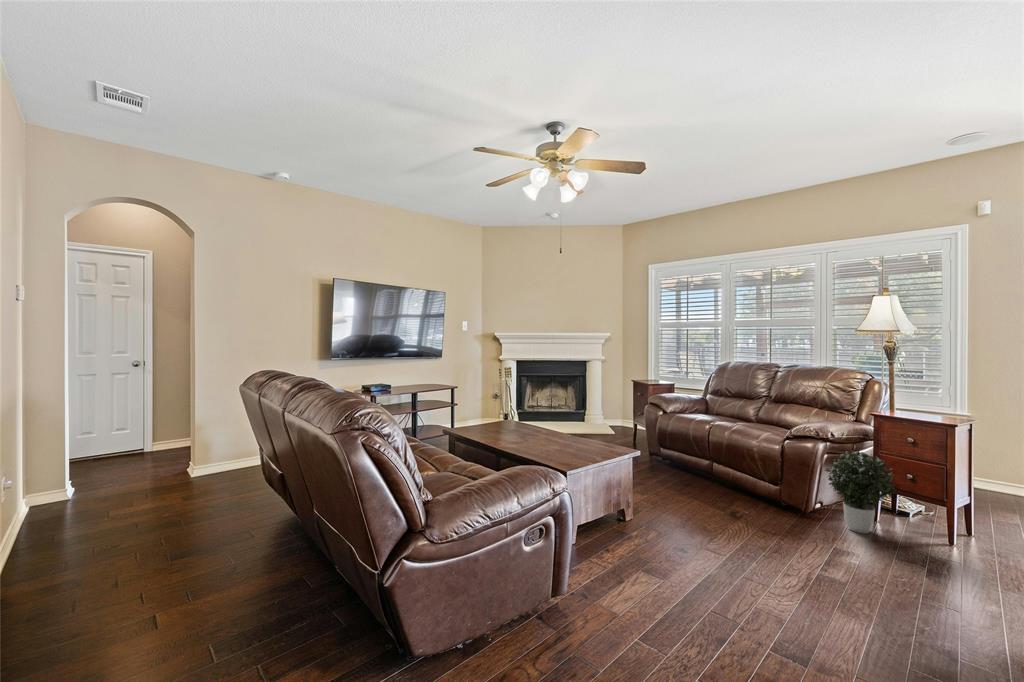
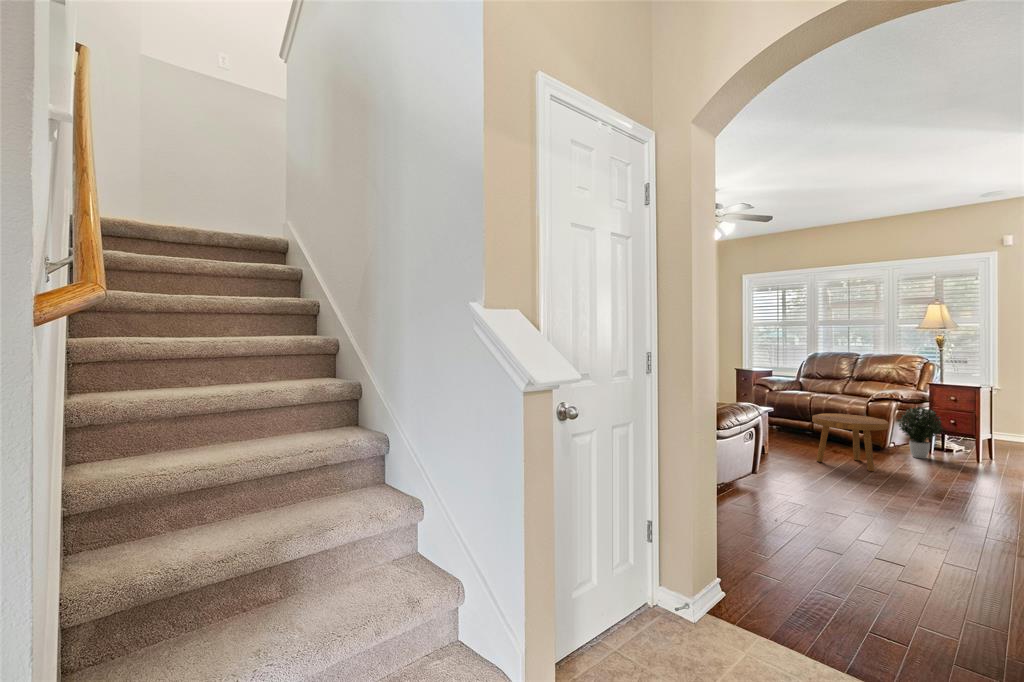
footstool: none [690,461,808,572] -> present [812,413,889,471]

